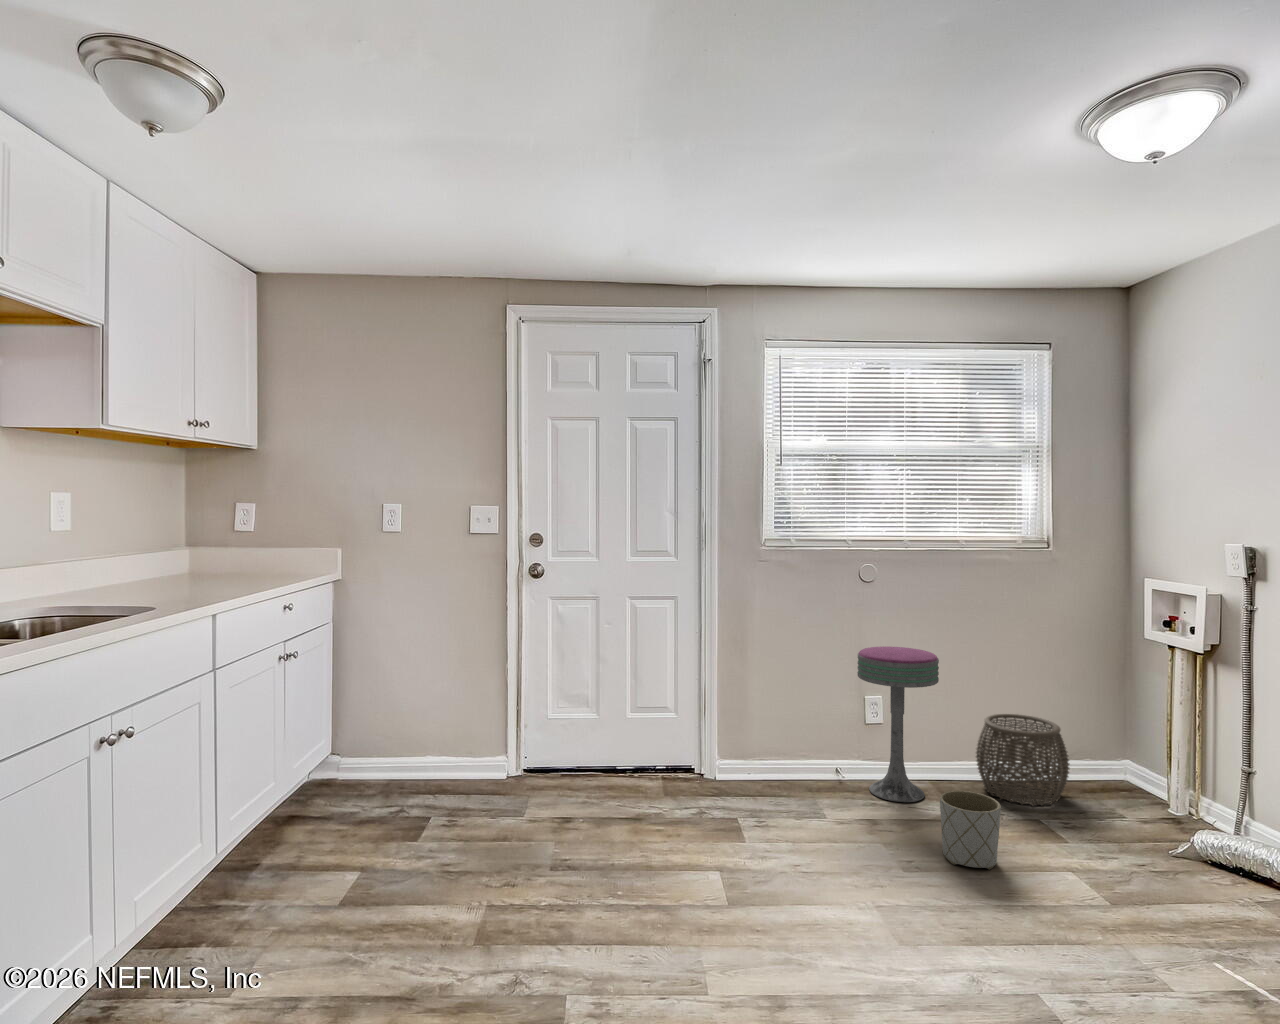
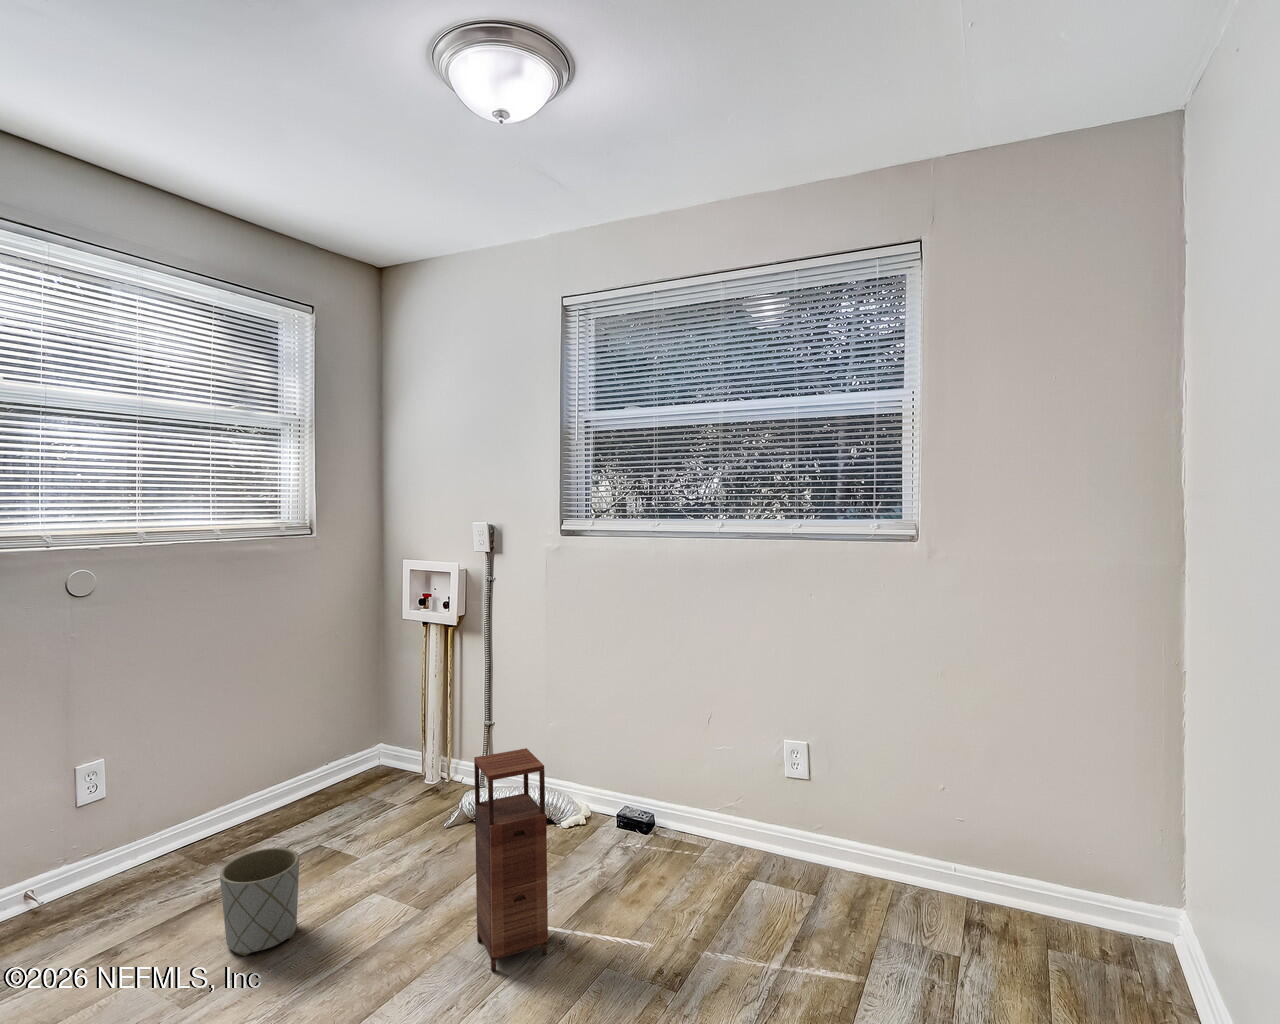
bar stool: present [857,647,939,802] -> none [61,683,190,905]
woven basket: present [976,714,1070,806] -> none [235,728,342,837]
storage cabinet: none [1157,768,1233,997] -> present [474,748,548,972]

